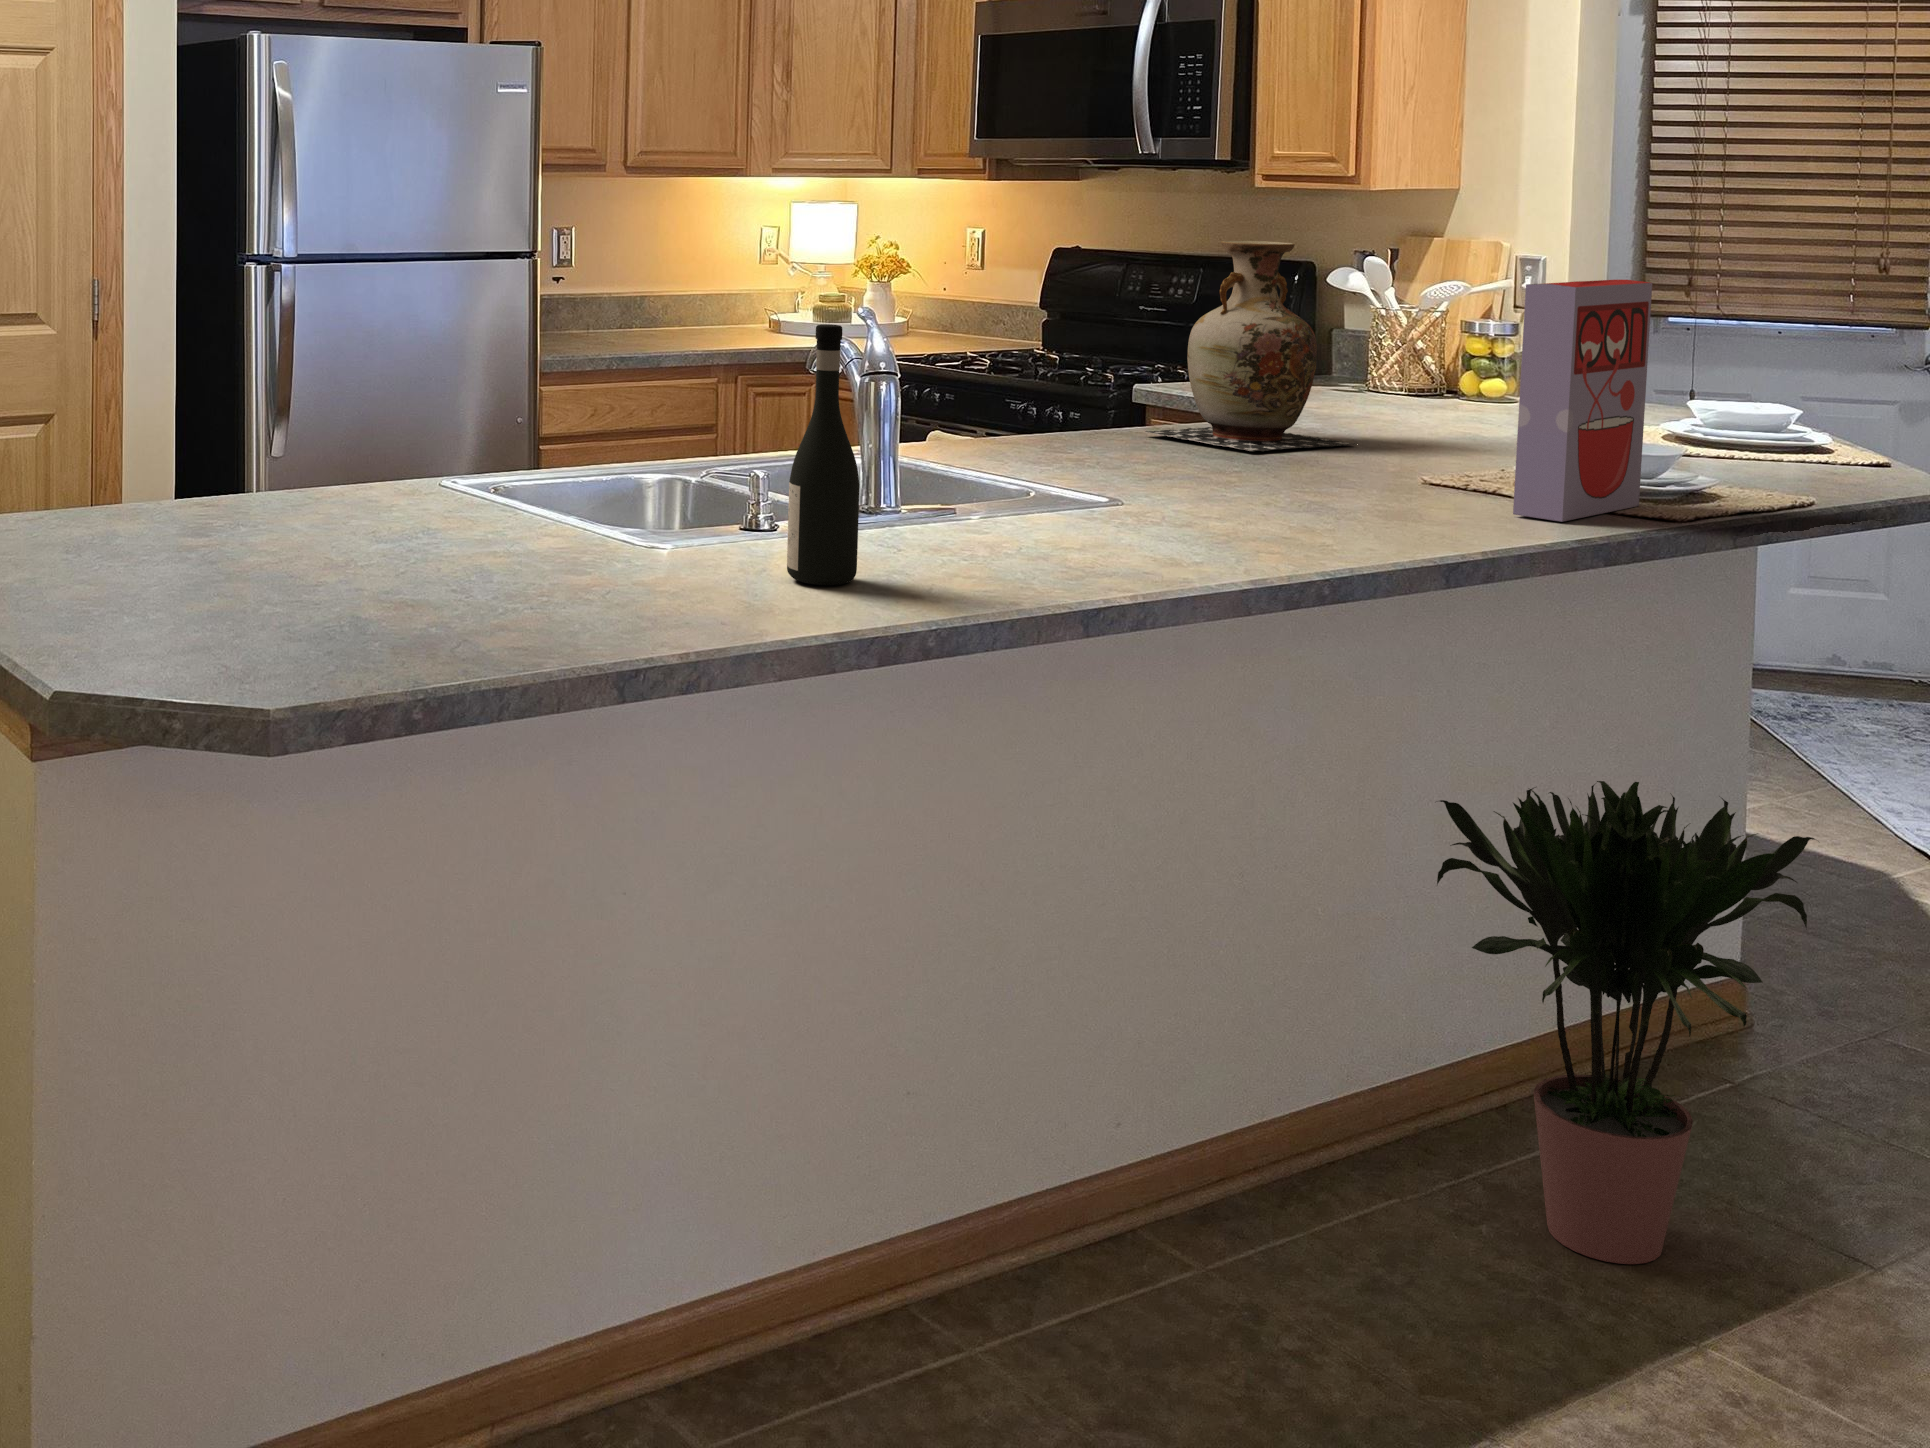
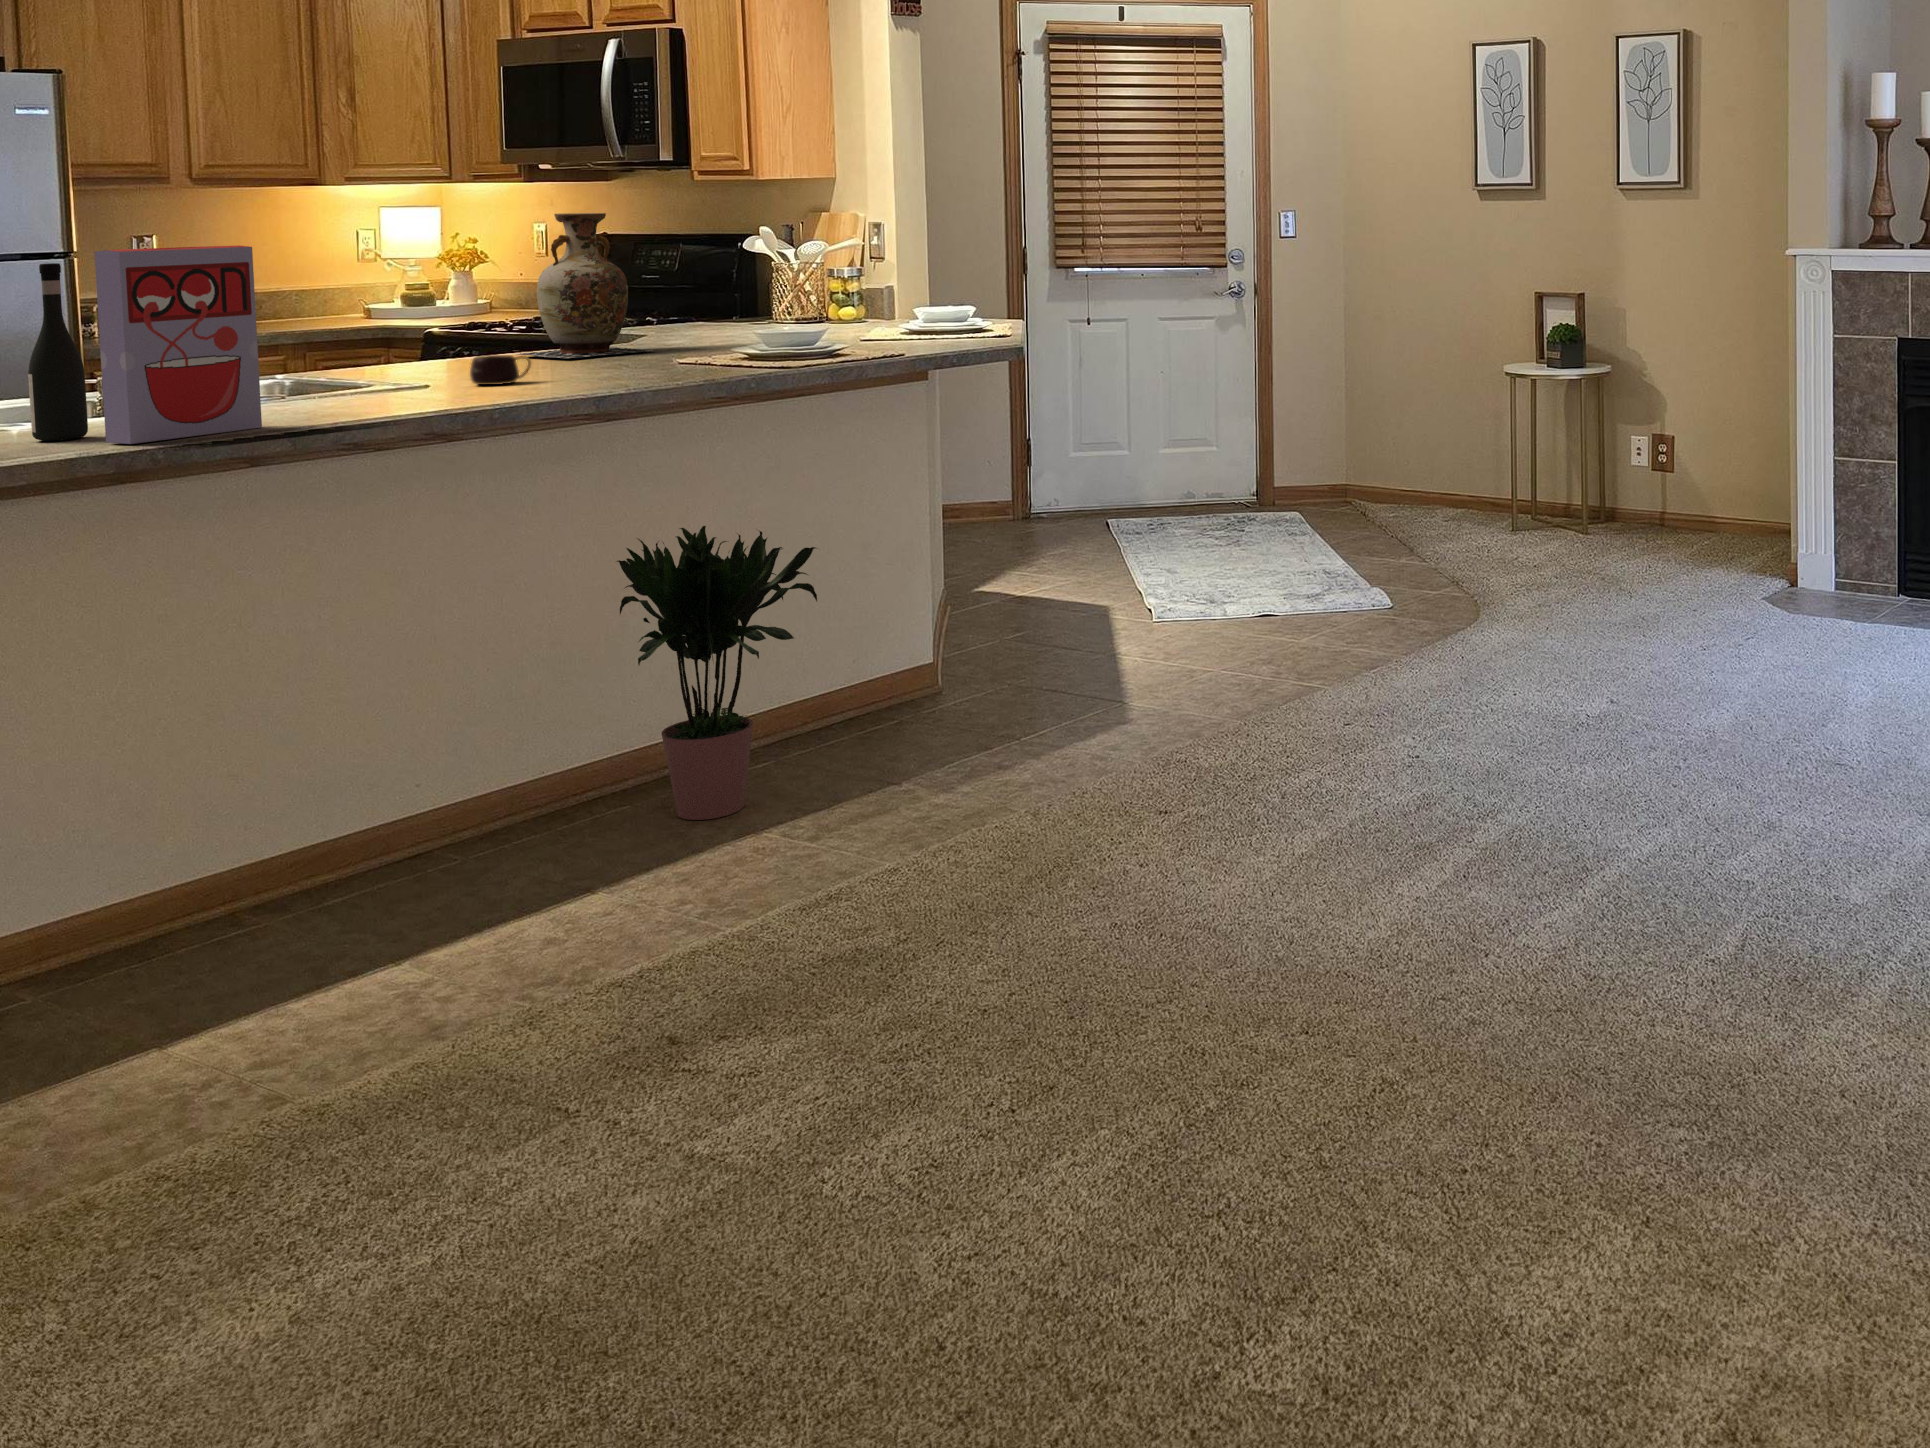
cereal box: present [1513,280,1652,522] -> present [94,245,262,444]
mug: none [1228,463,1319,512] -> present [470,355,531,385]

